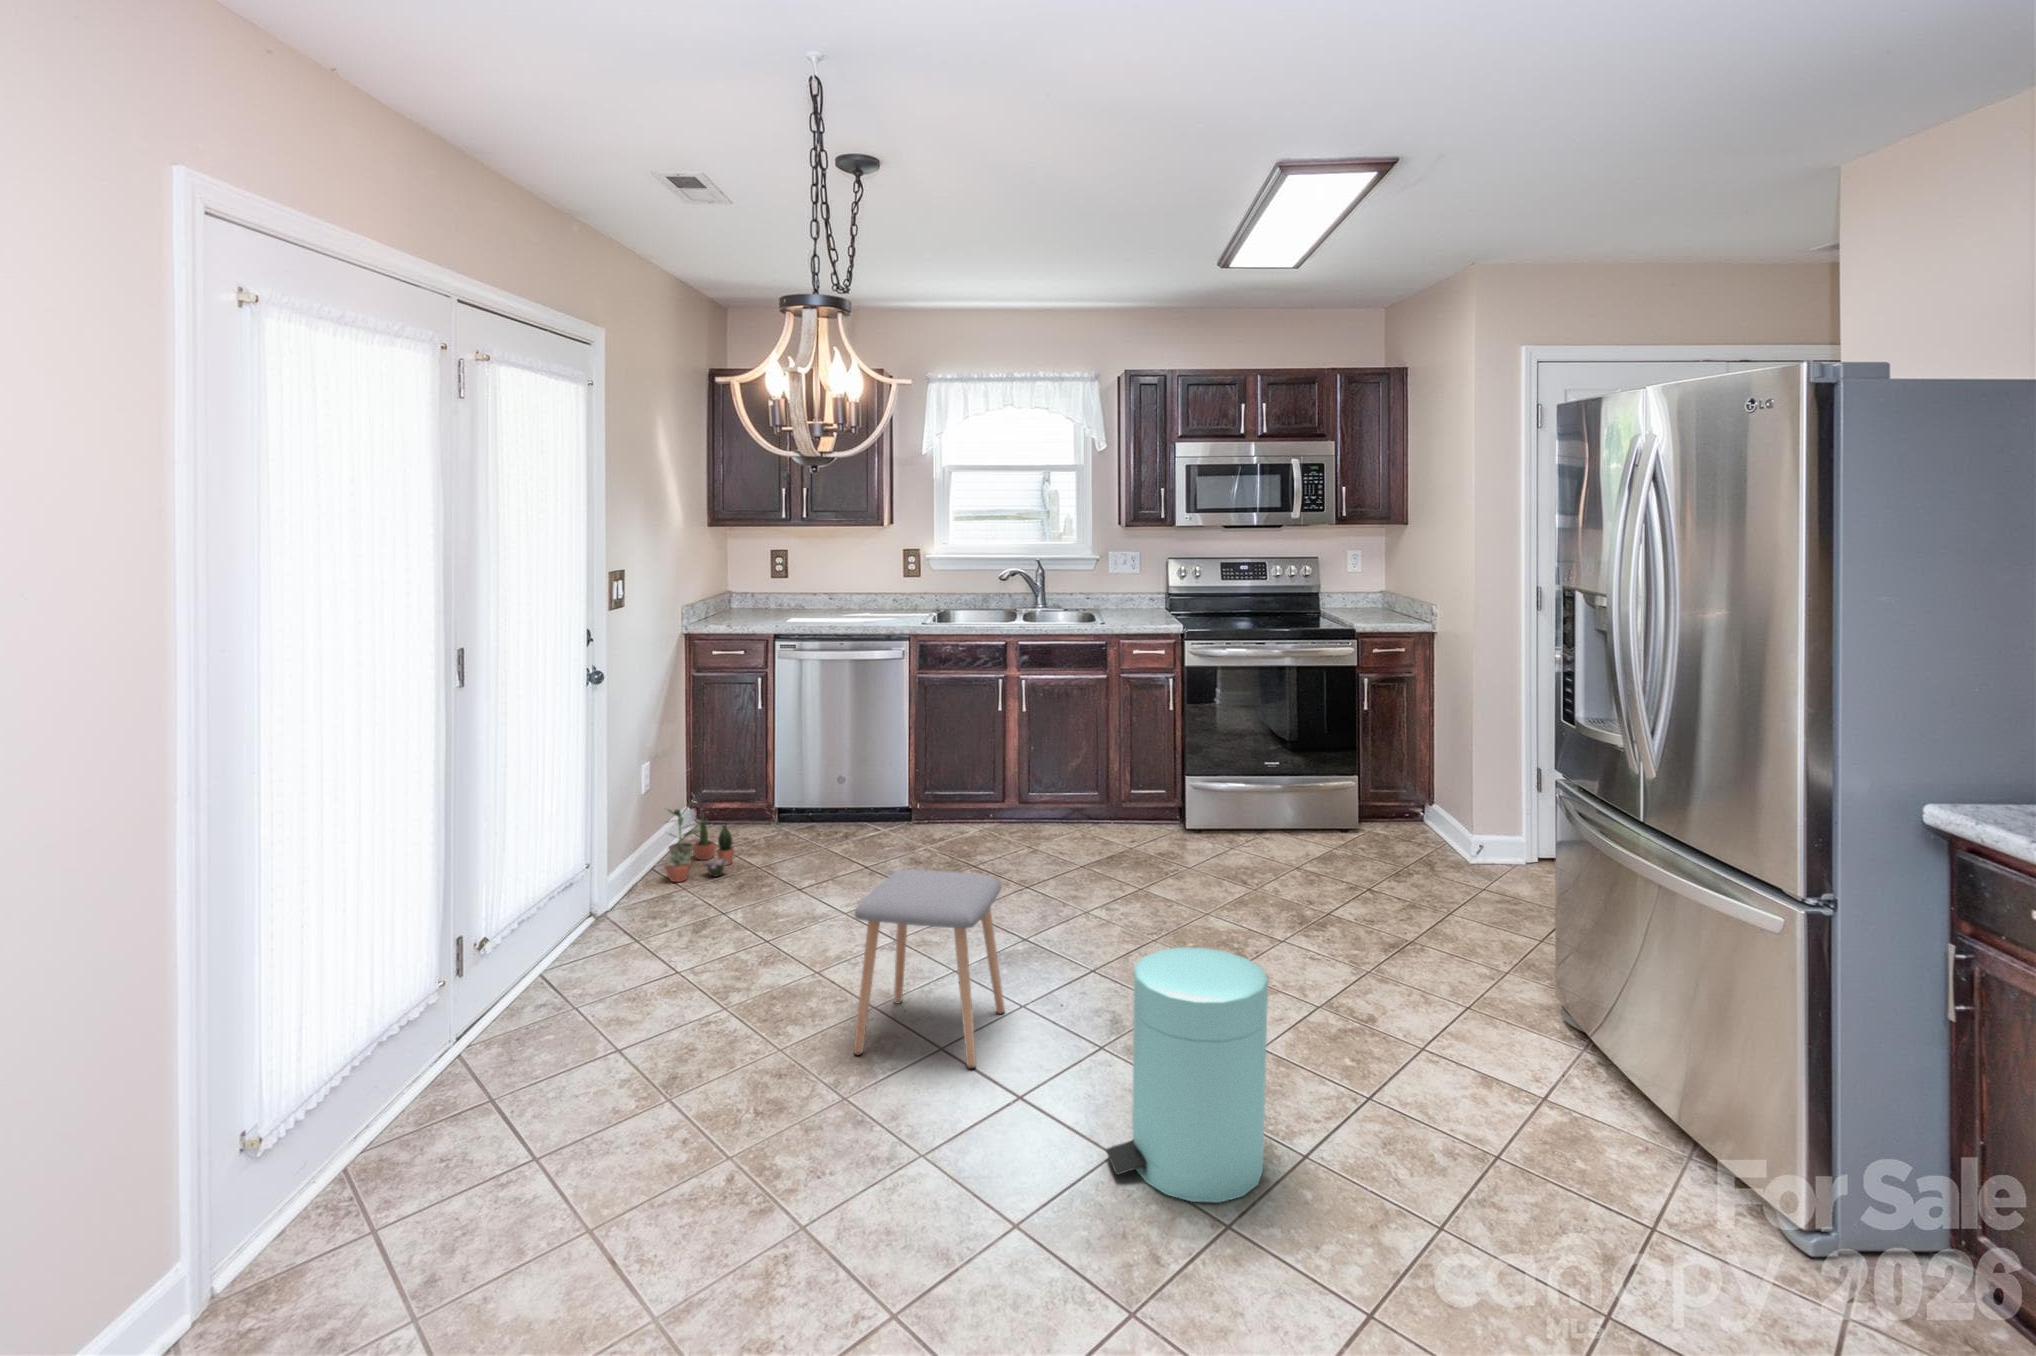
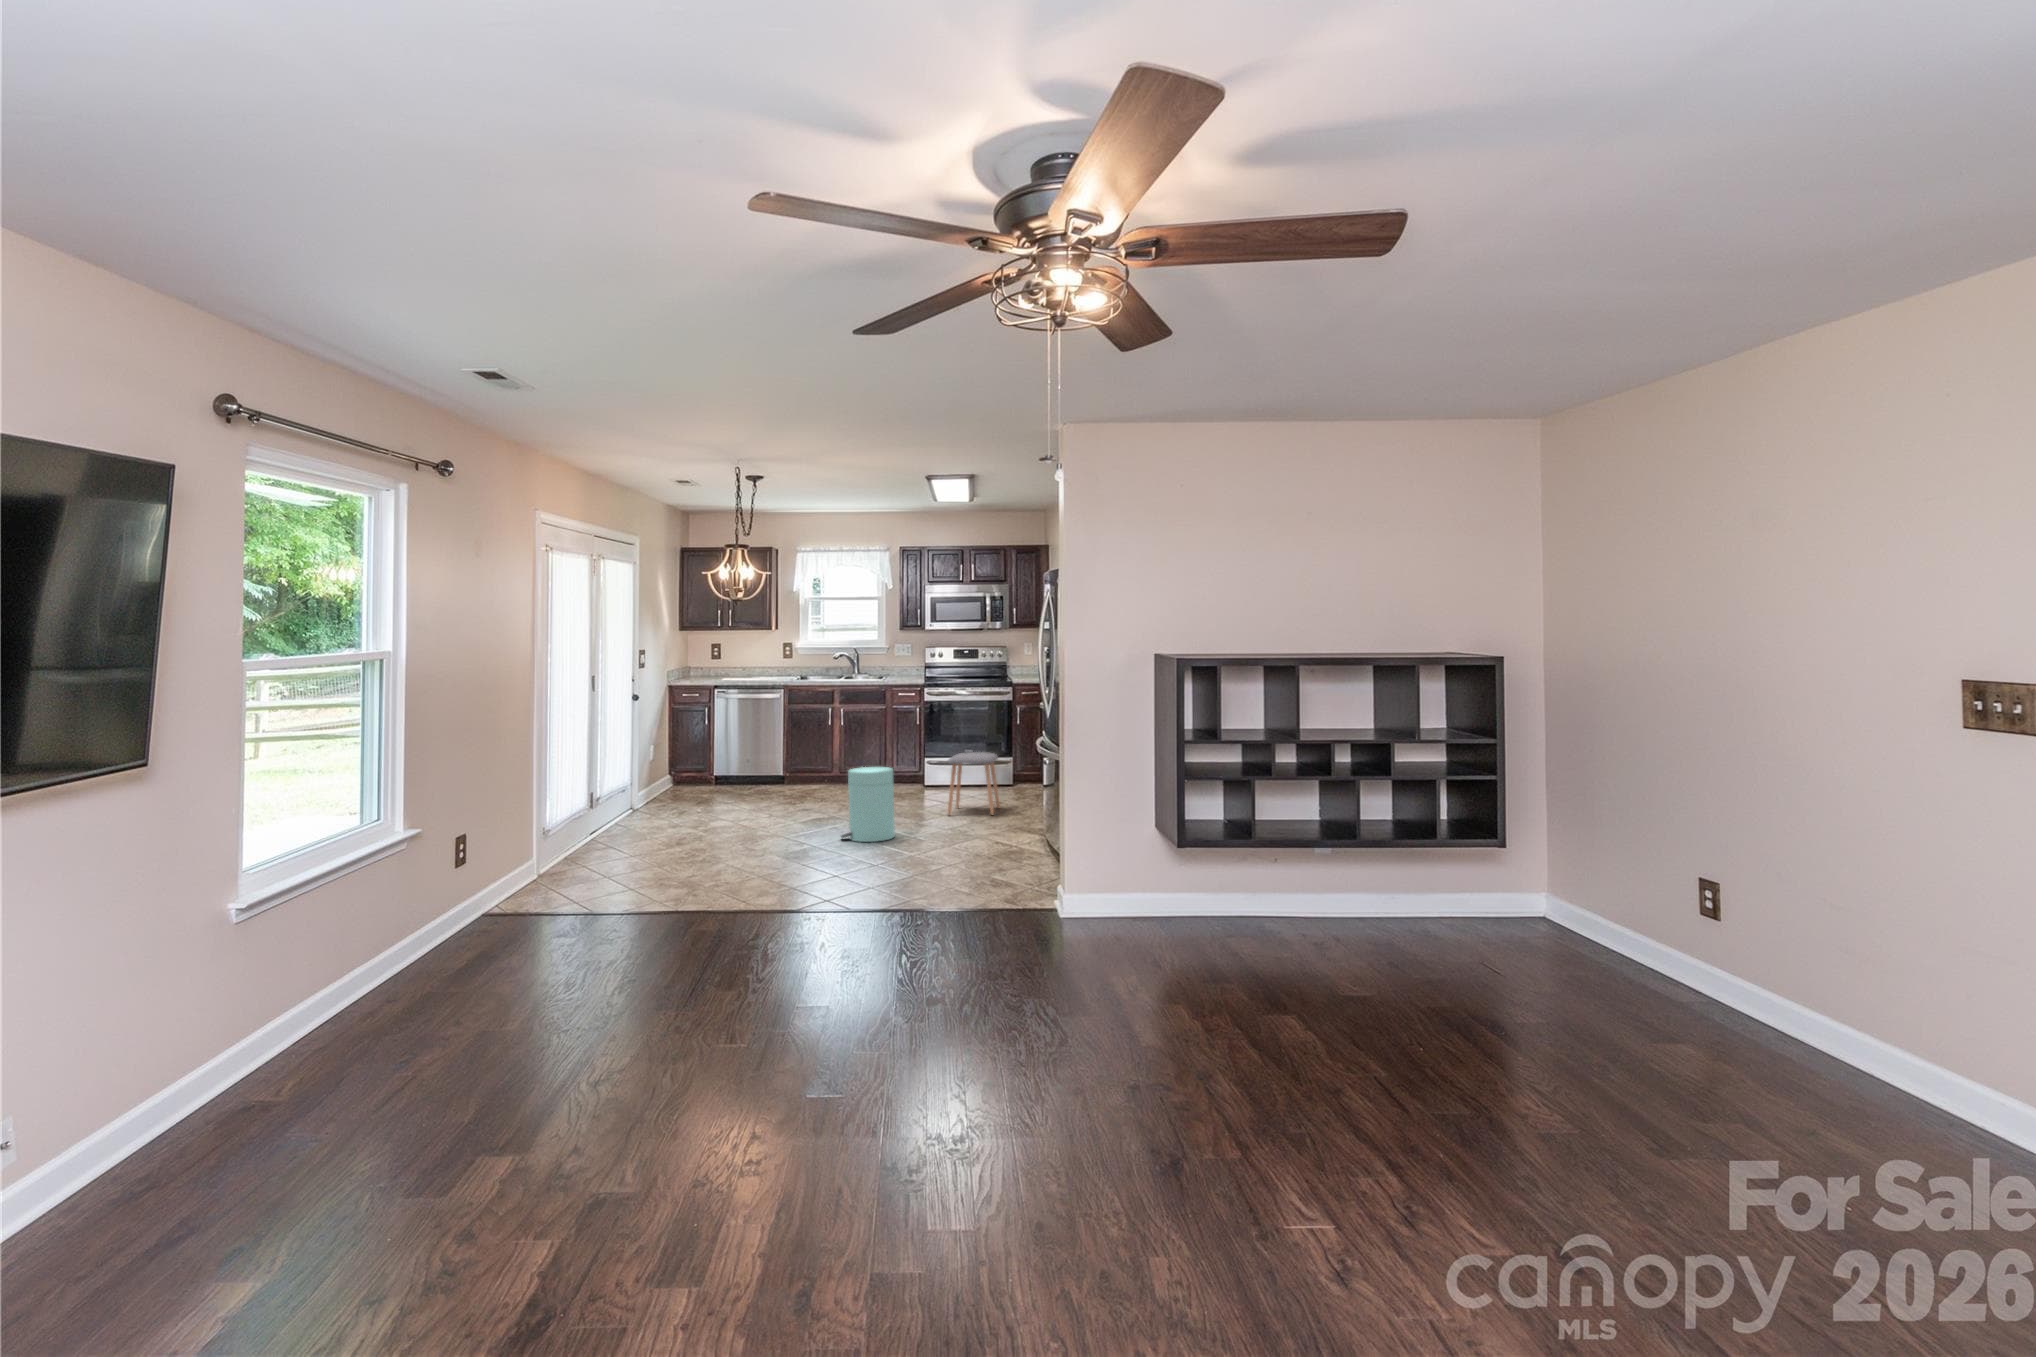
potted plant: present [665,801,734,882] -> none [657,764,694,802]
stool: present [854,869,1005,1069] -> present [948,752,1000,815]

